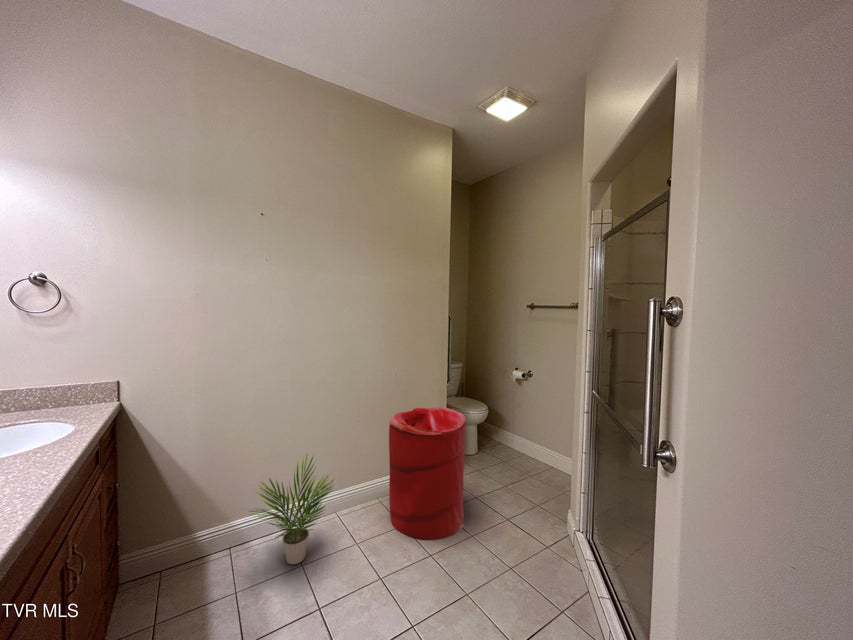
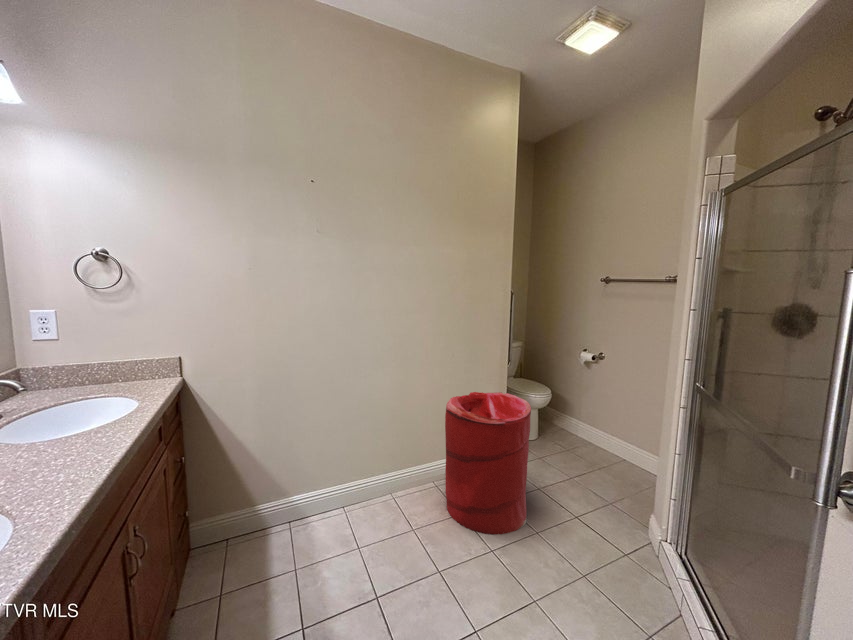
potted plant: present [250,454,334,564] -> none [302,435,391,547]

